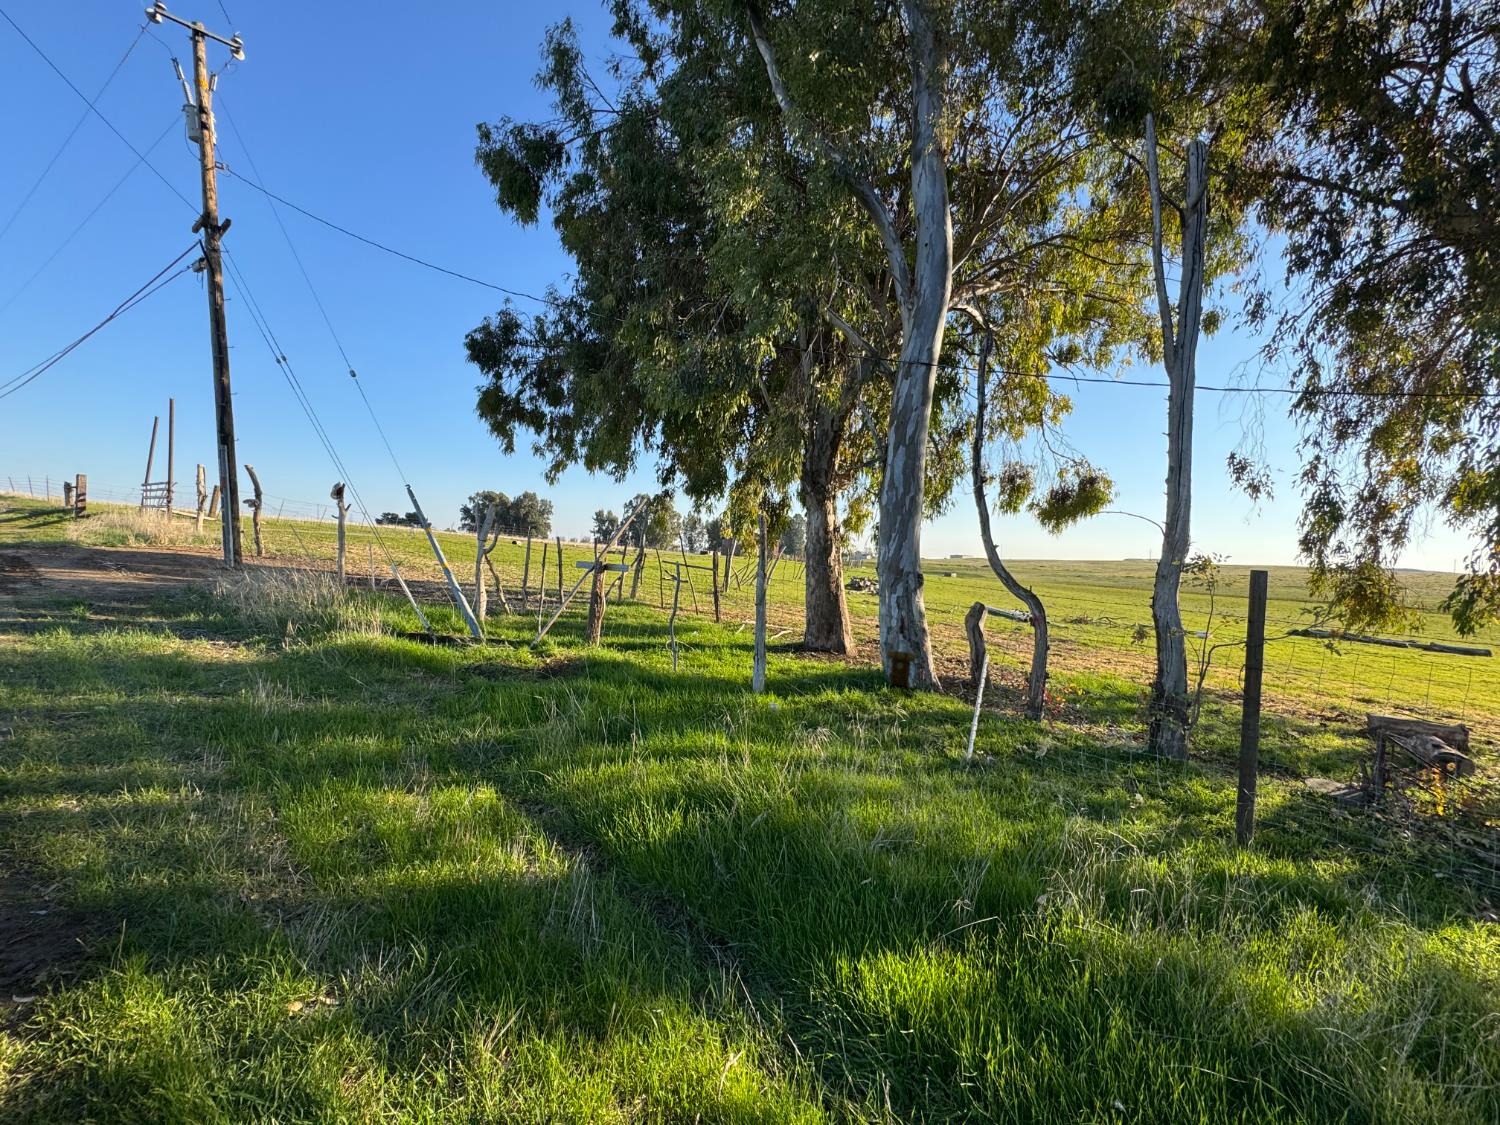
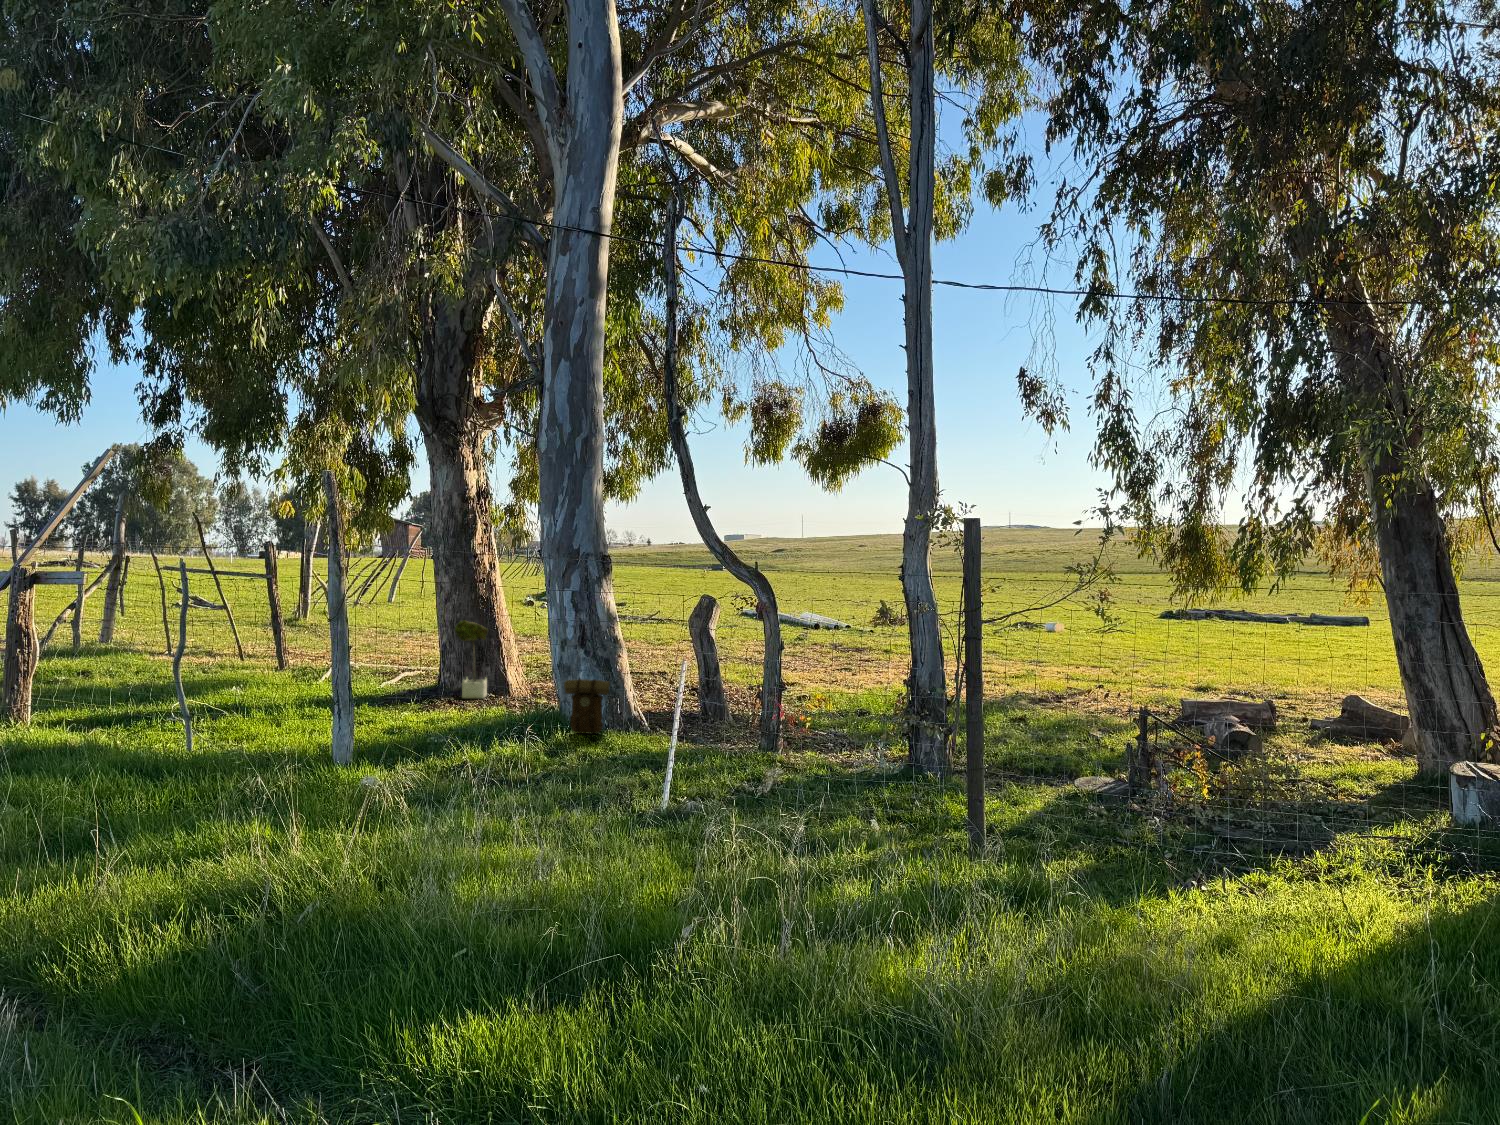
potted tree: none [815,603,834,650] -> present [455,620,488,698]

